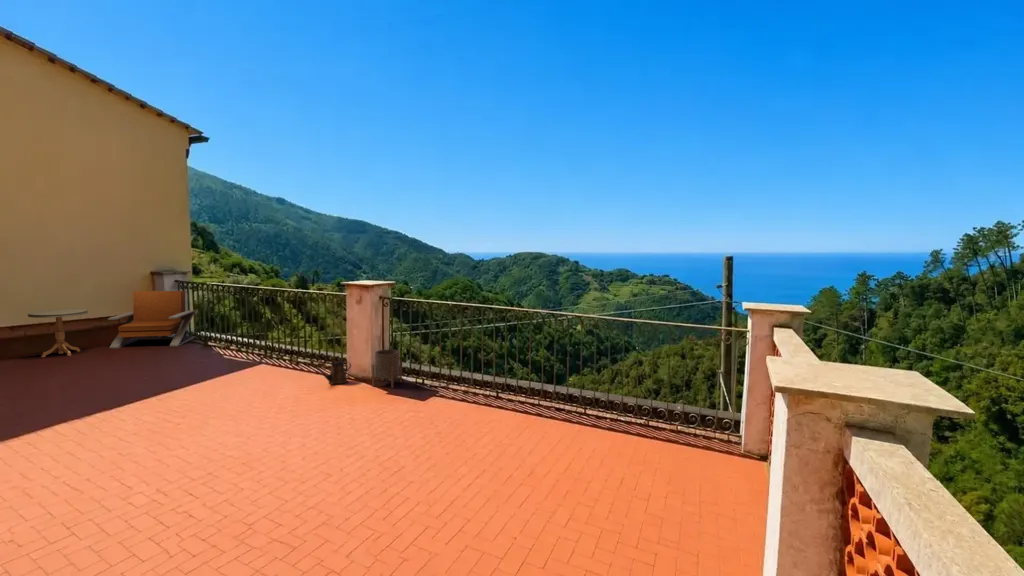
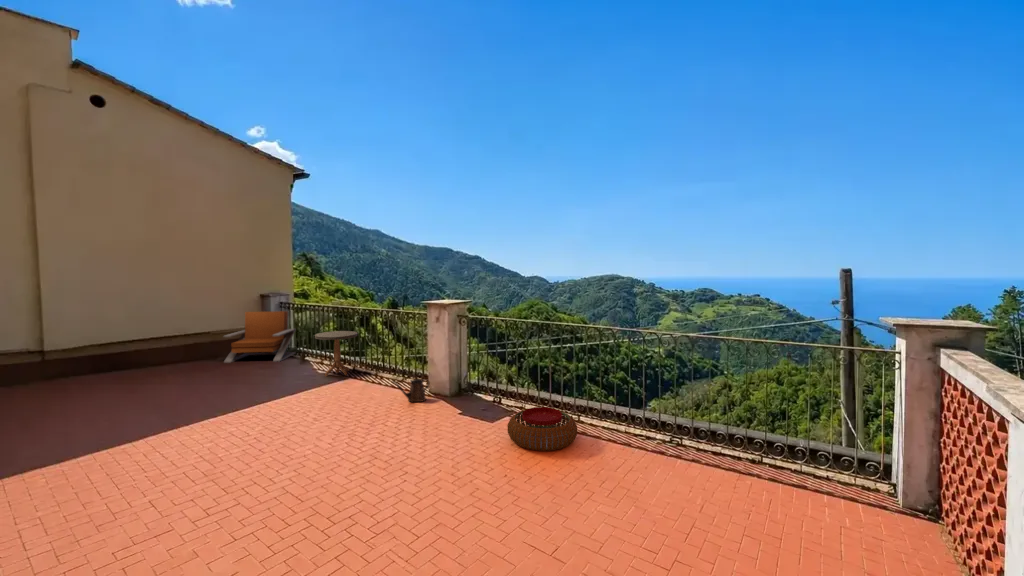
side table: present [28,308,88,358] -> present [315,331,358,376]
planter: present [372,349,402,388] -> none [450,368,479,408]
pouf: none [429,385,494,423] -> present [507,407,577,451]

